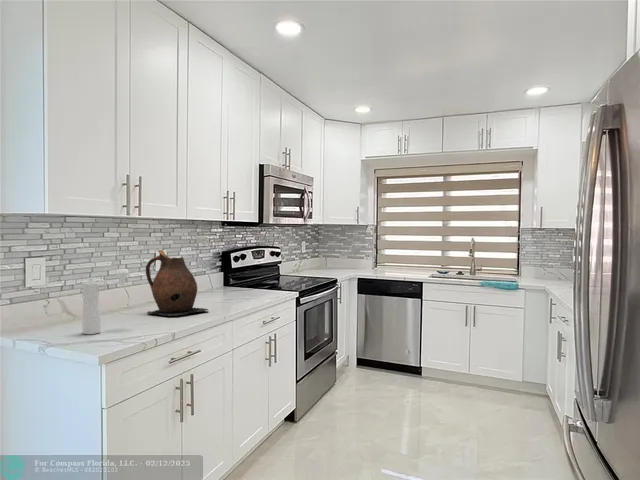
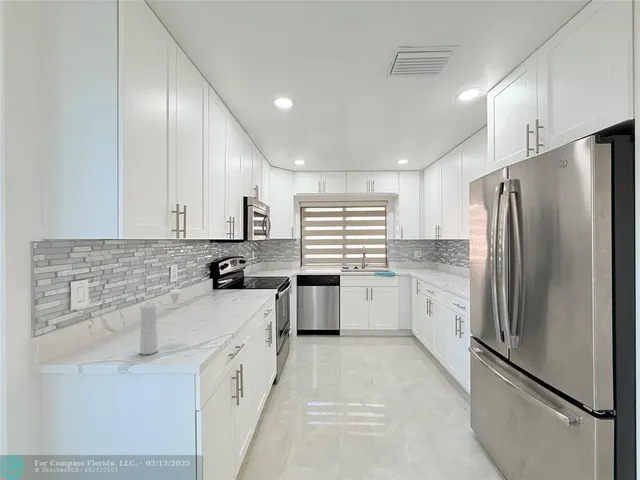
ceramic pitcher: present [146,250,208,317] -> none [177,268,231,325]

